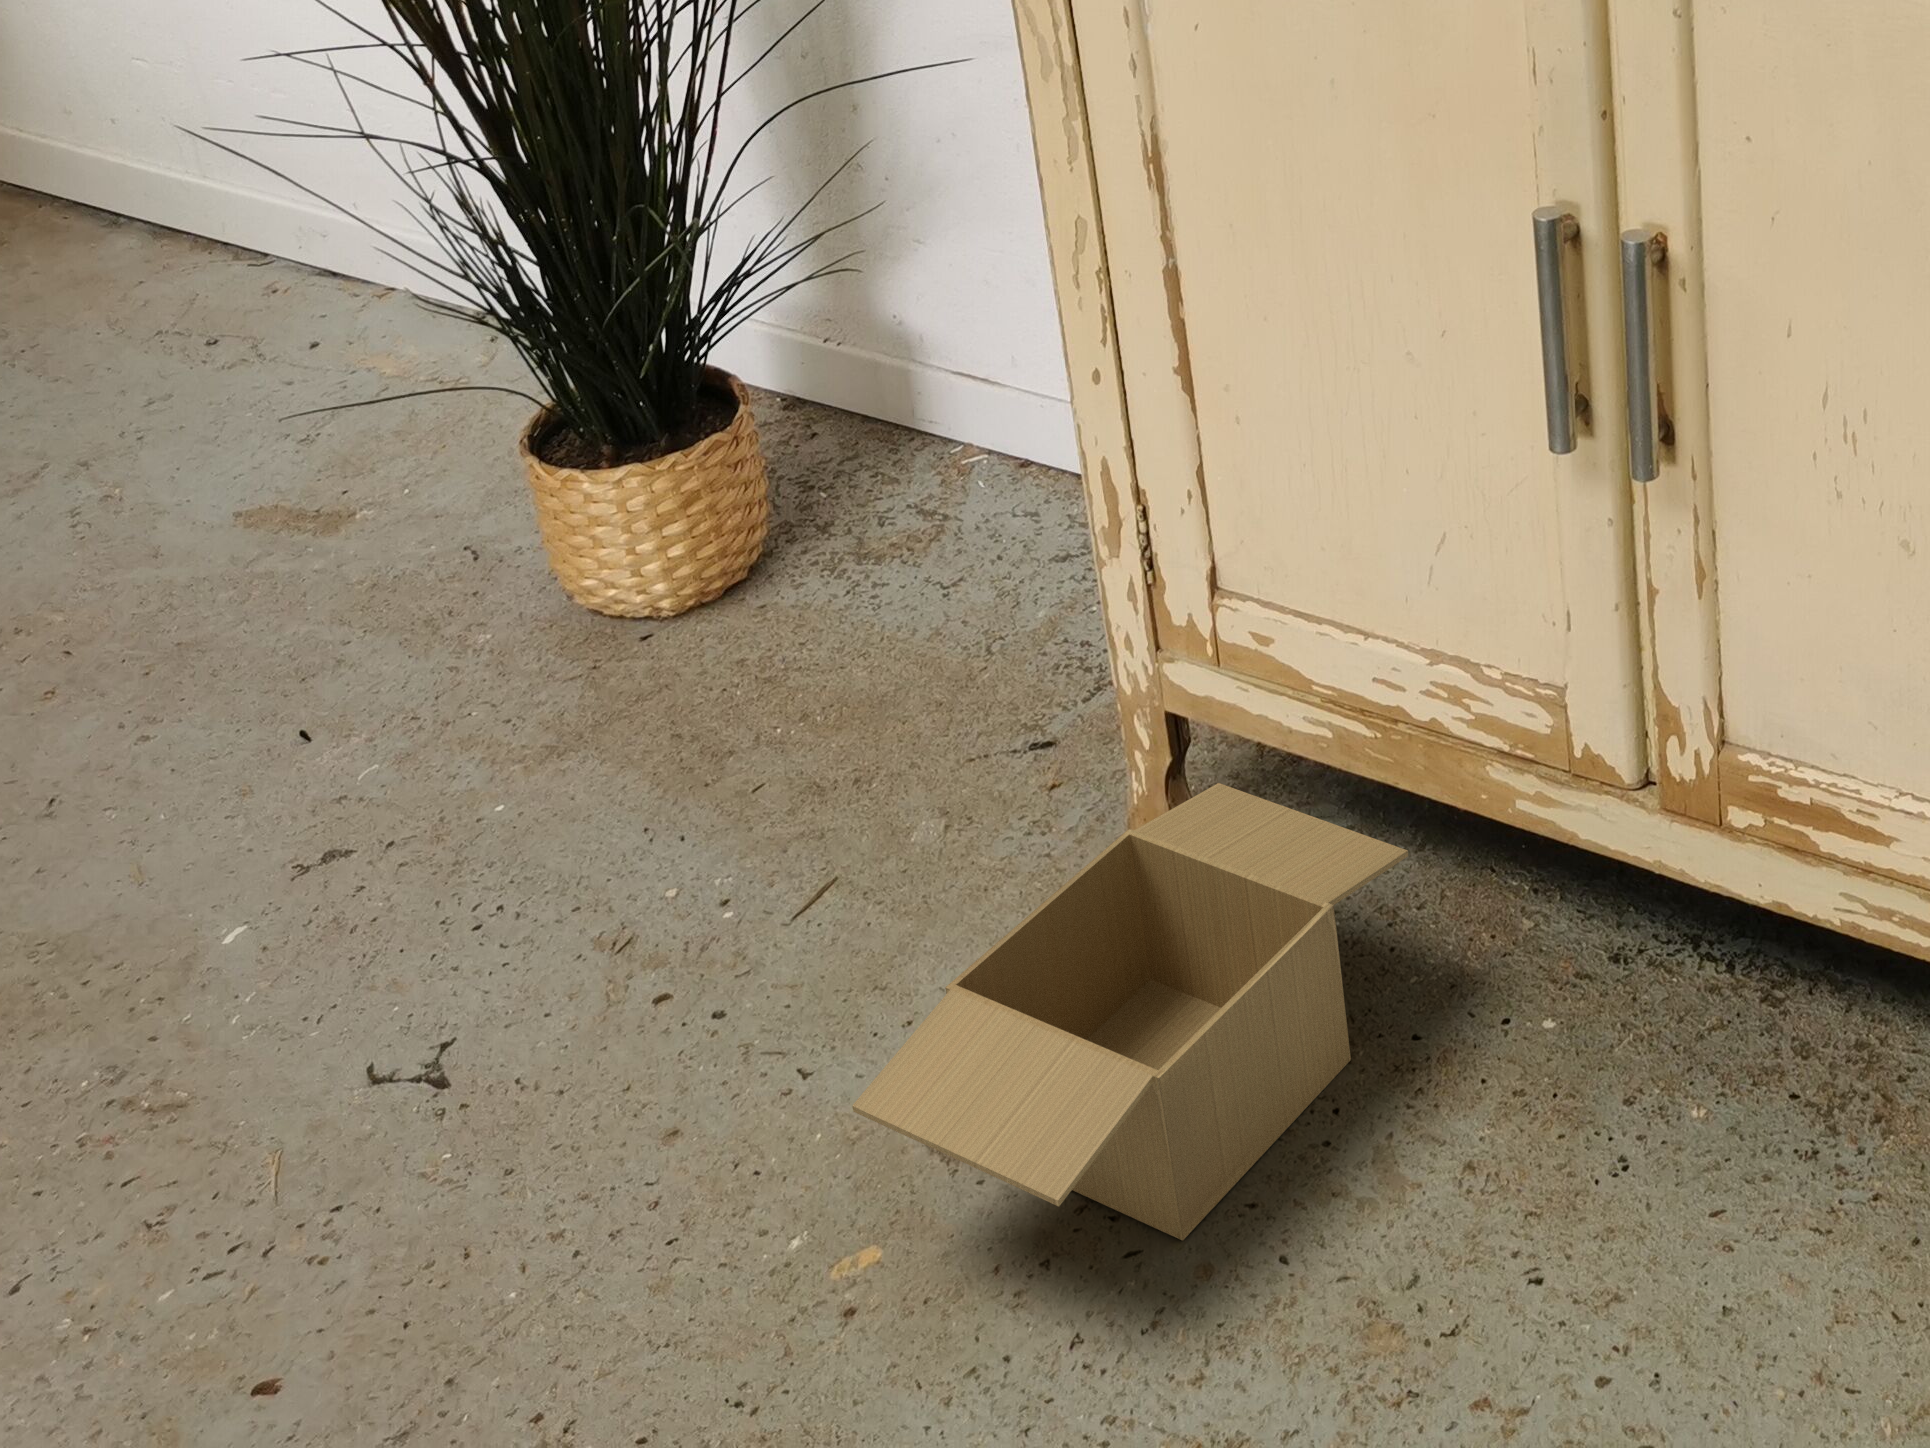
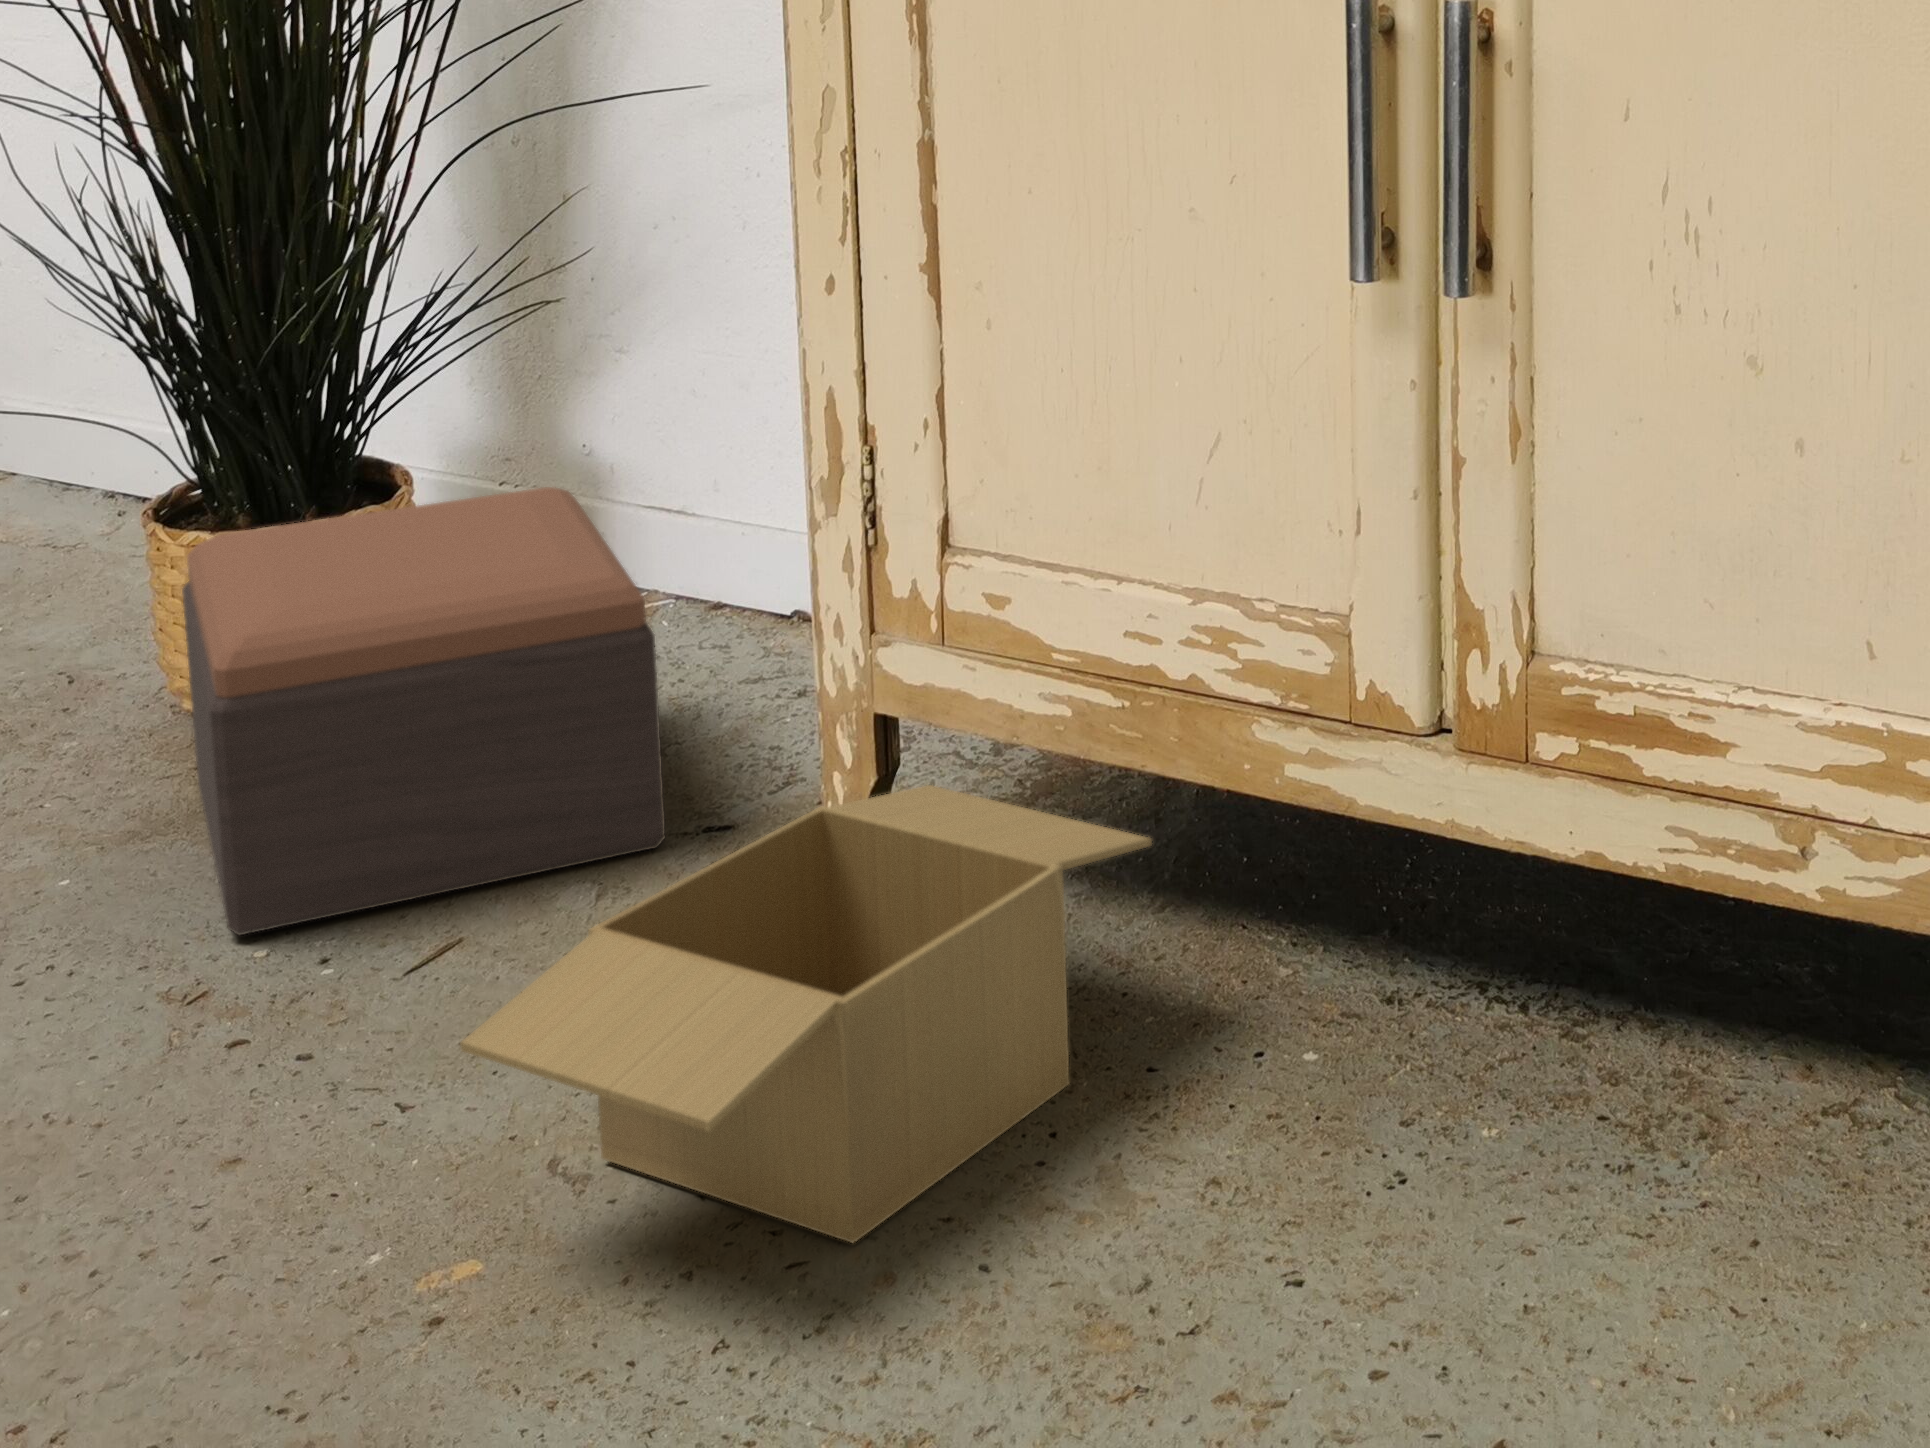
footstool: none [570,445,1001,888] -> present [182,487,665,935]

